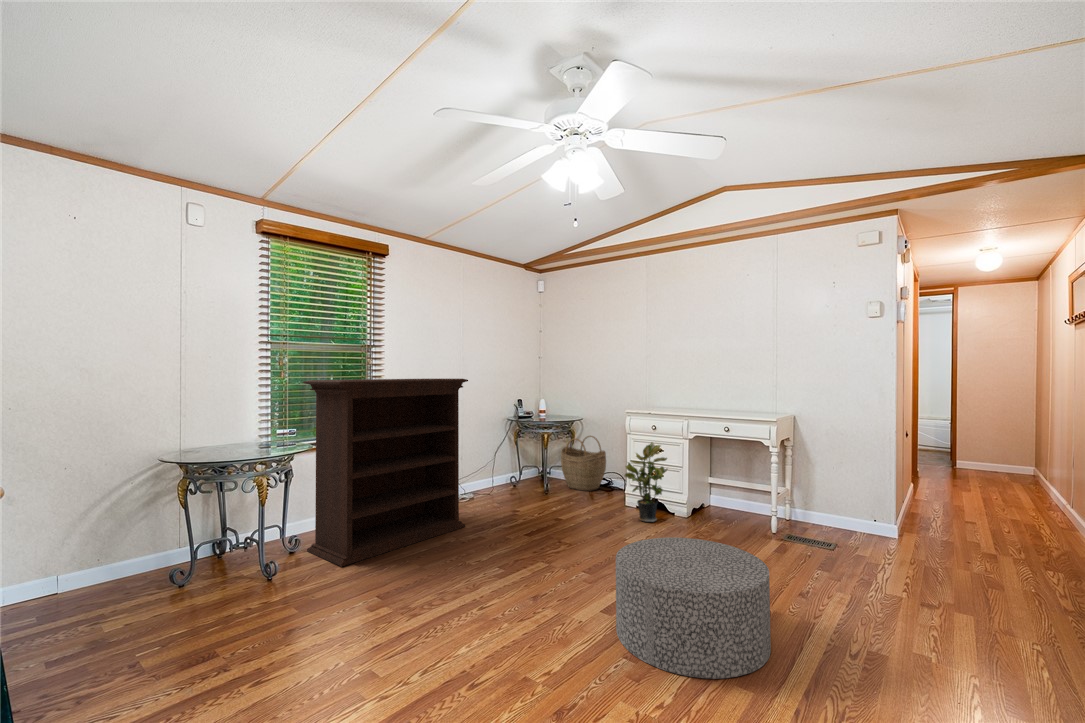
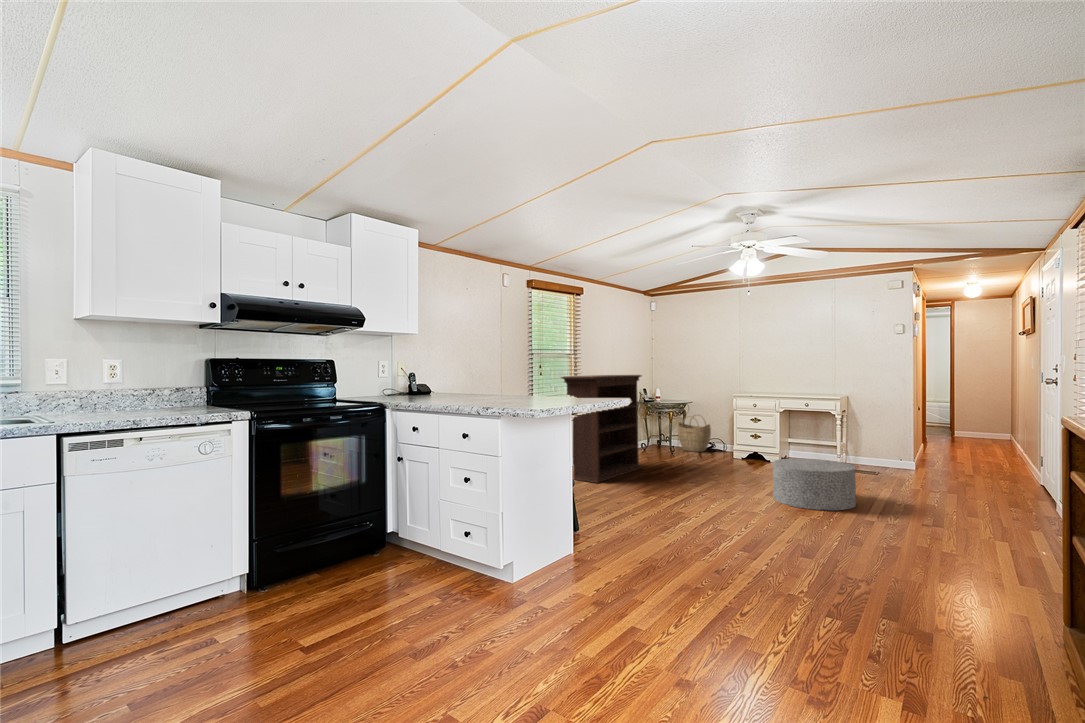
potted plant: present [625,442,668,522] -> none [738,415,767,465]

